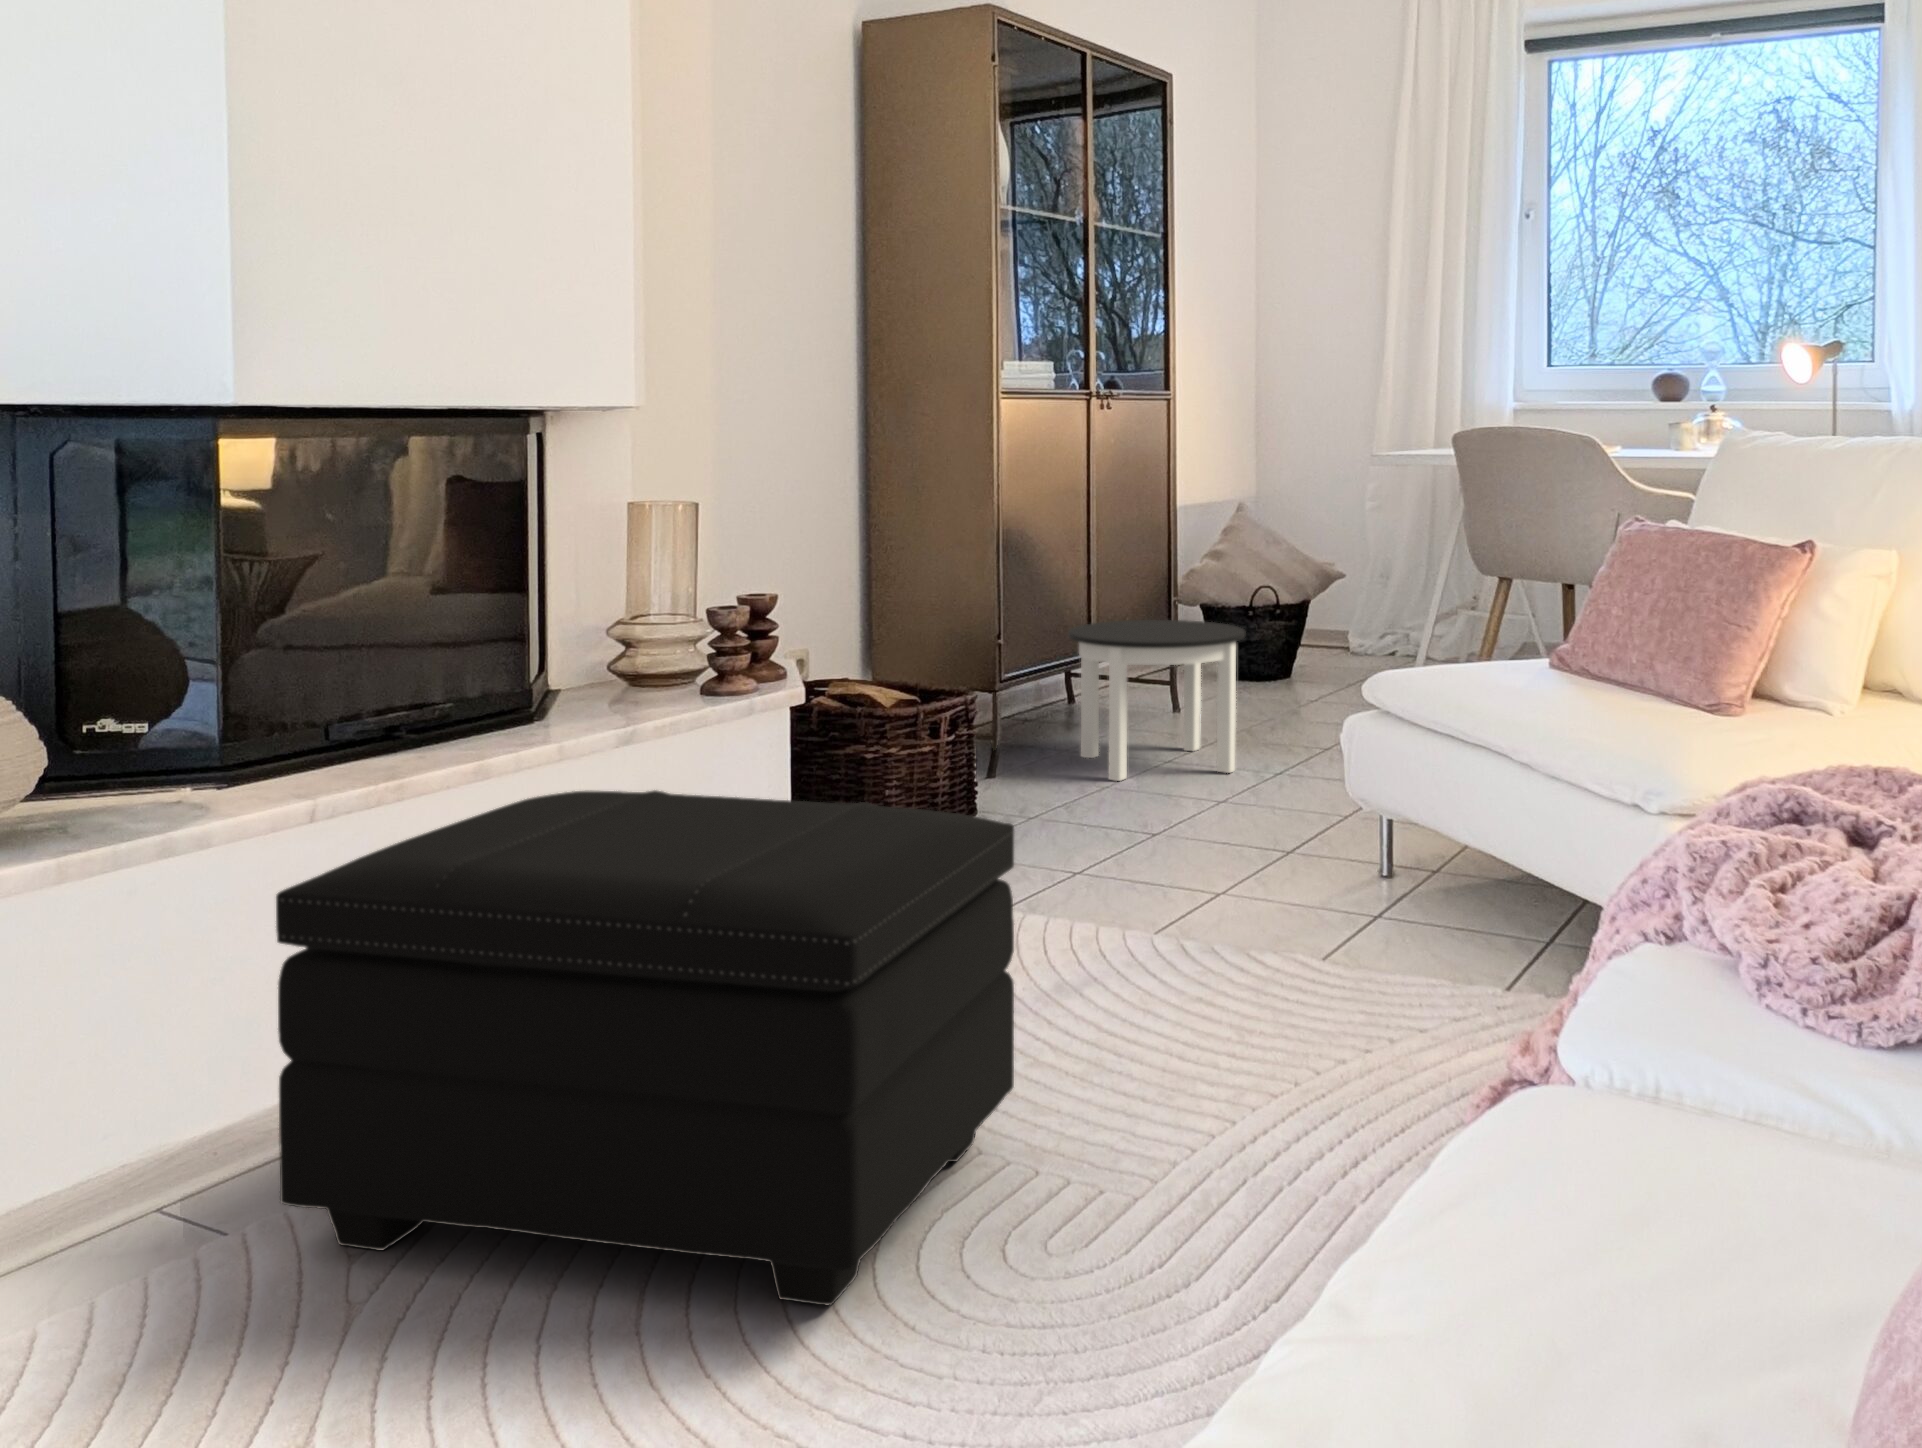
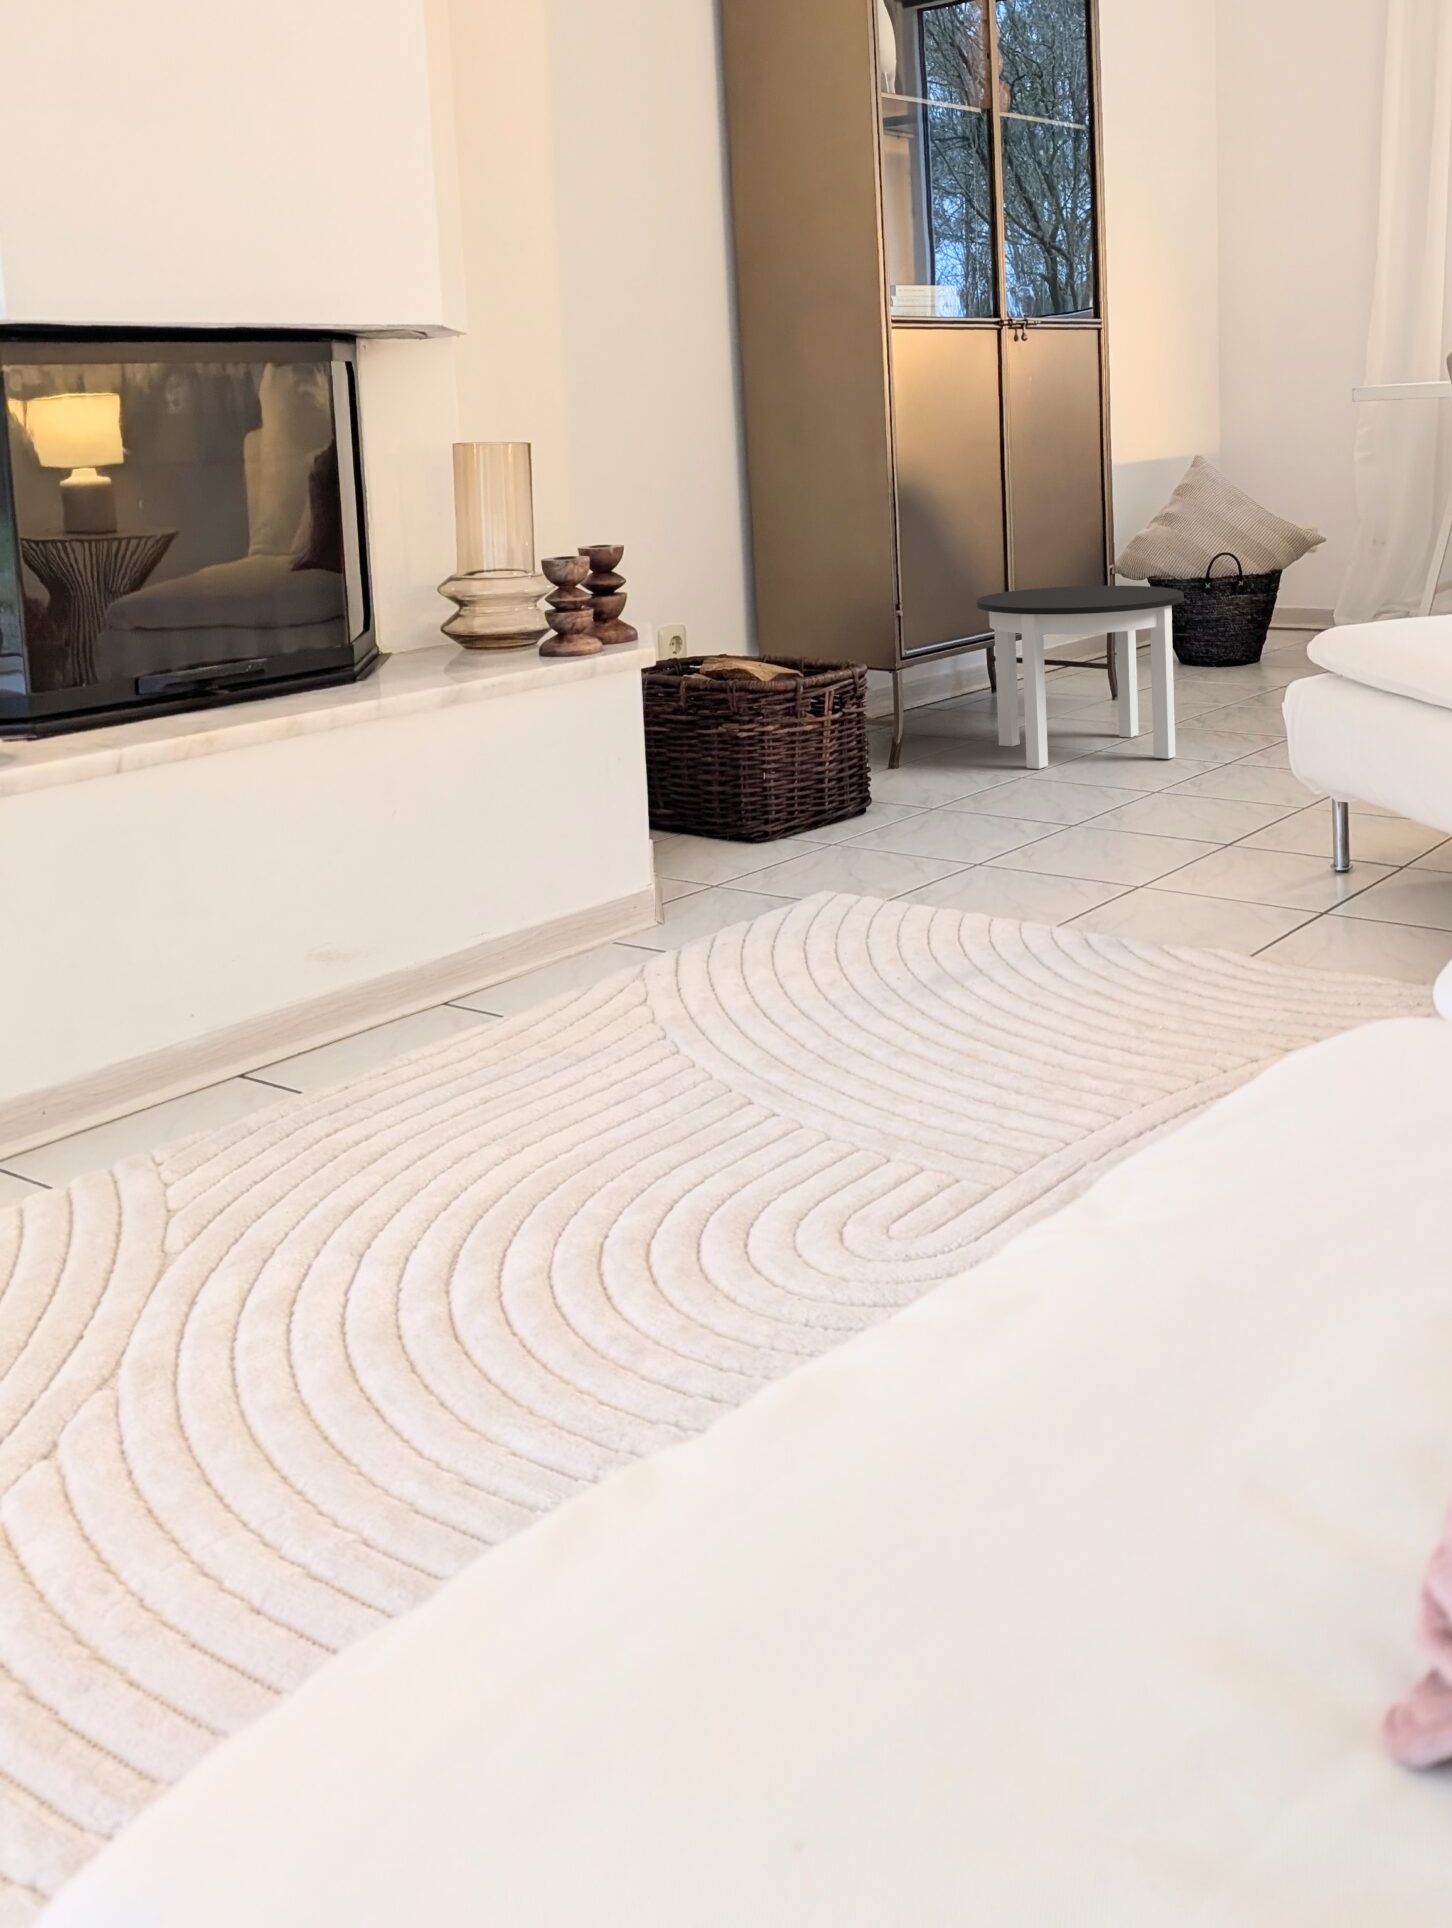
footstool: present [276,790,1014,1305] -> none [70,750,860,1270]

